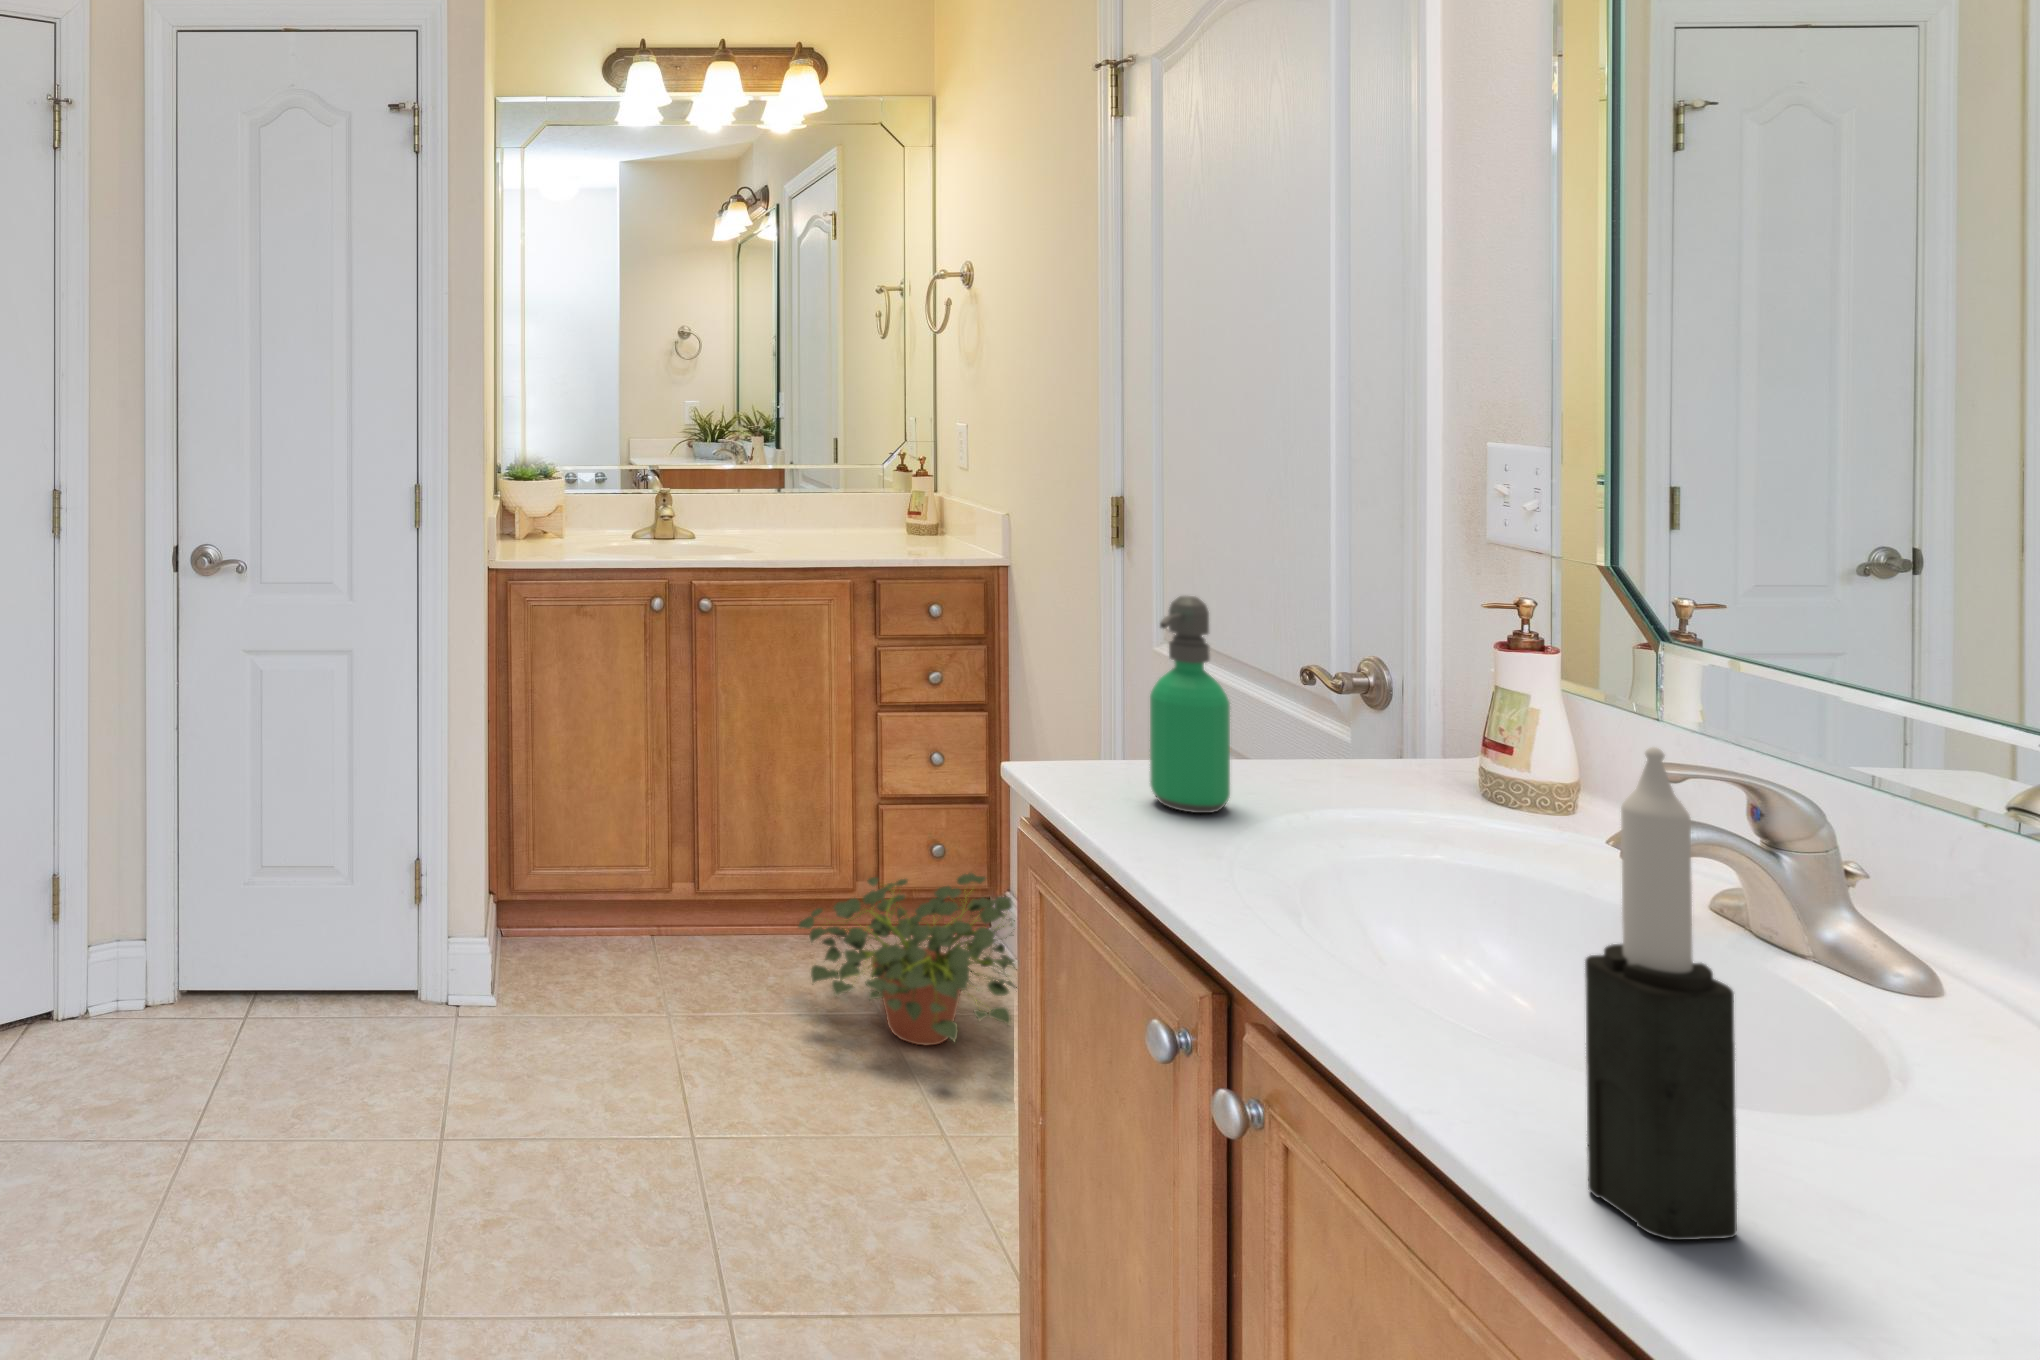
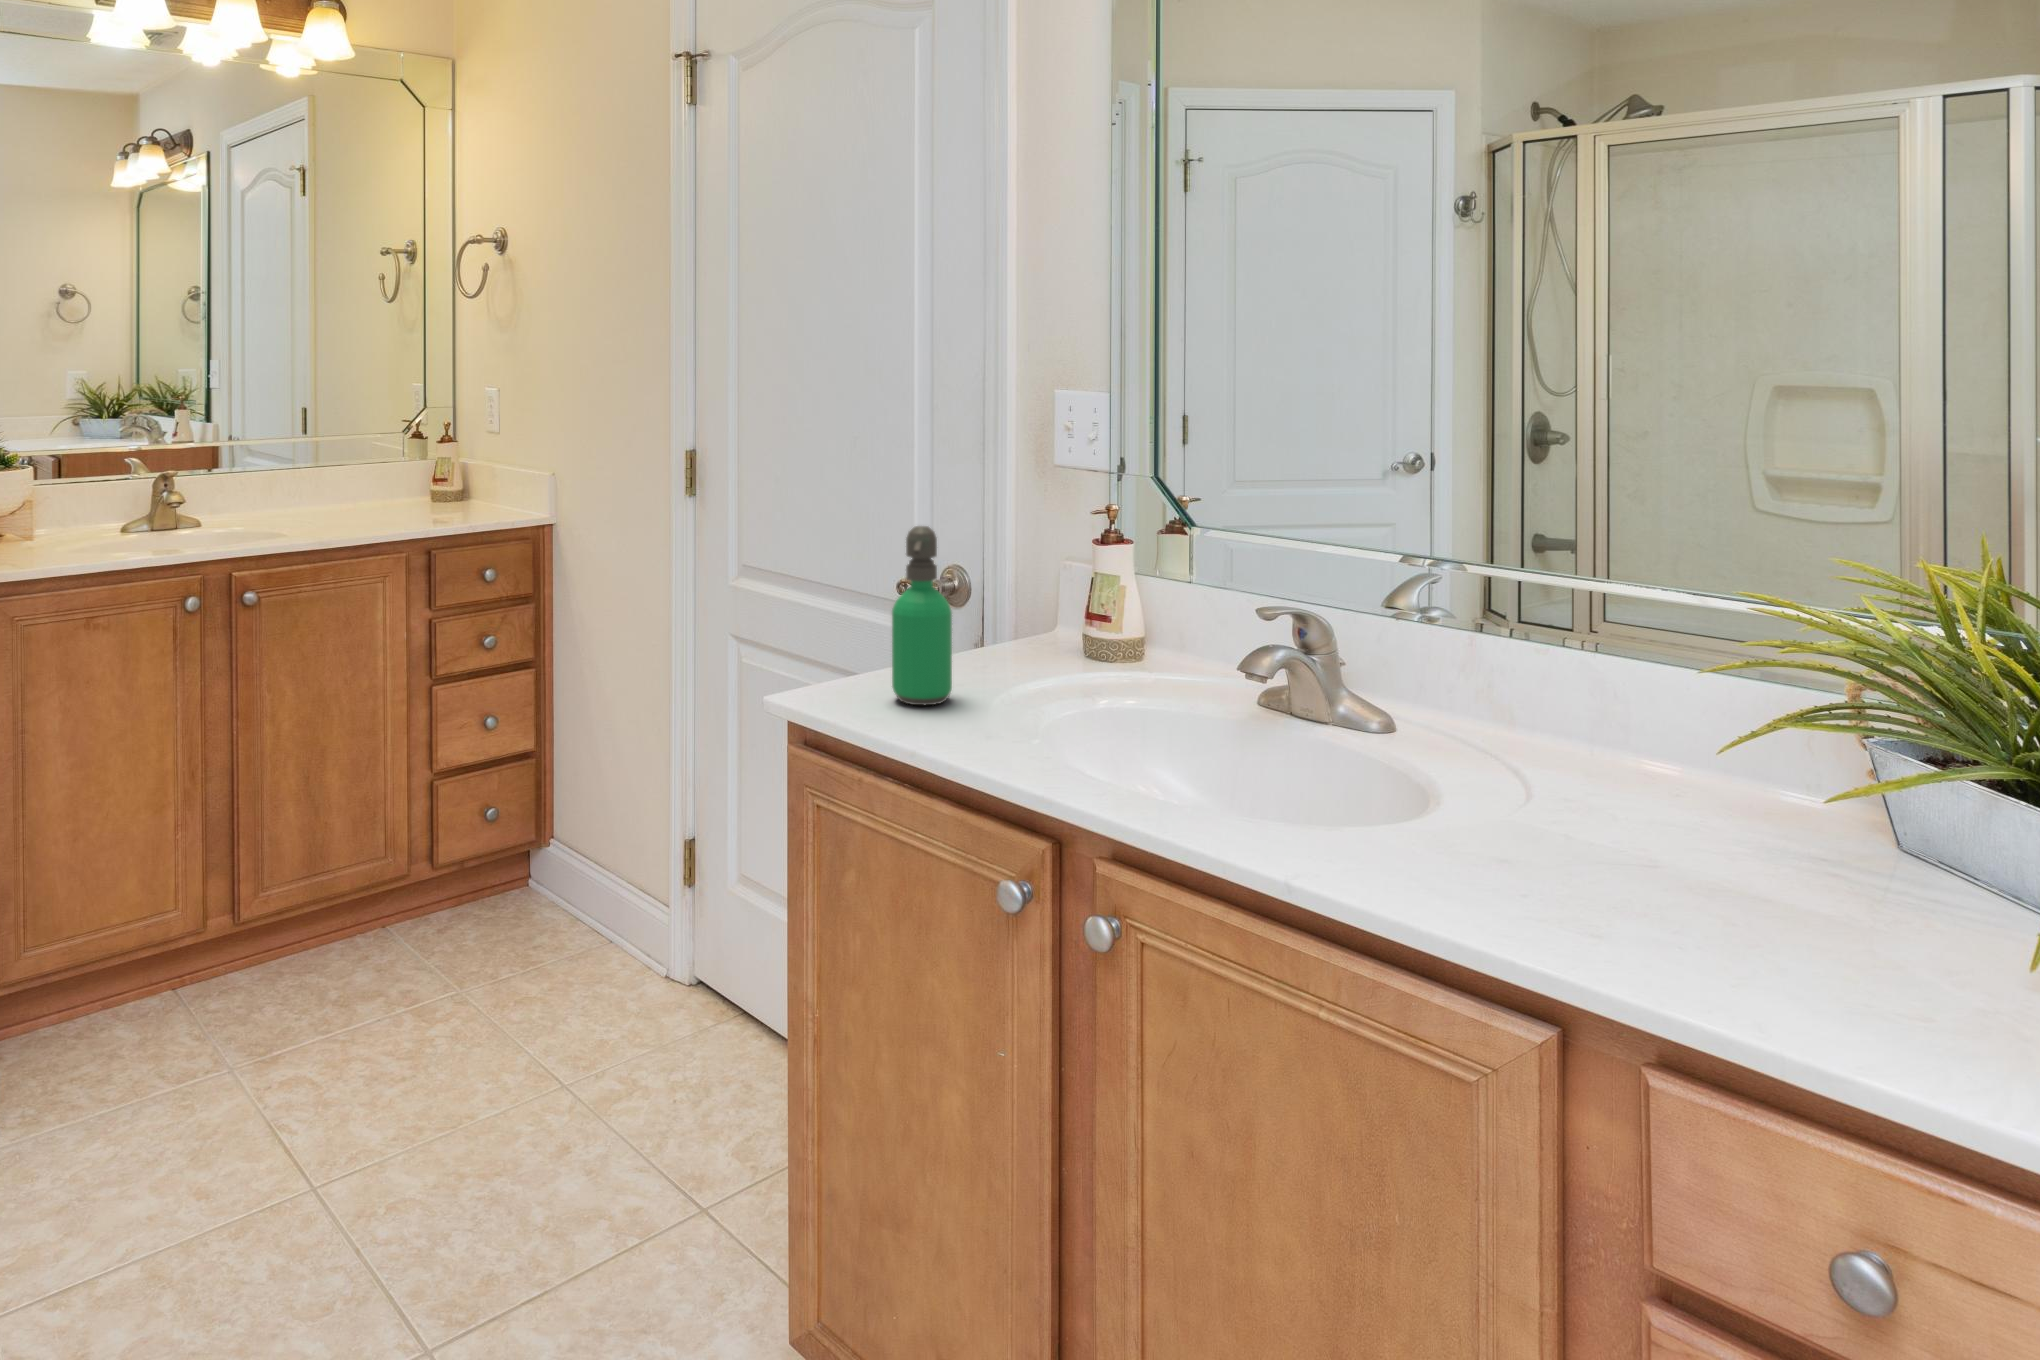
candle: present [1585,747,1737,1240] -> none [1390,582,1467,894]
potted plant: present [799,873,1017,1045] -> none [377,824,633,1004]

